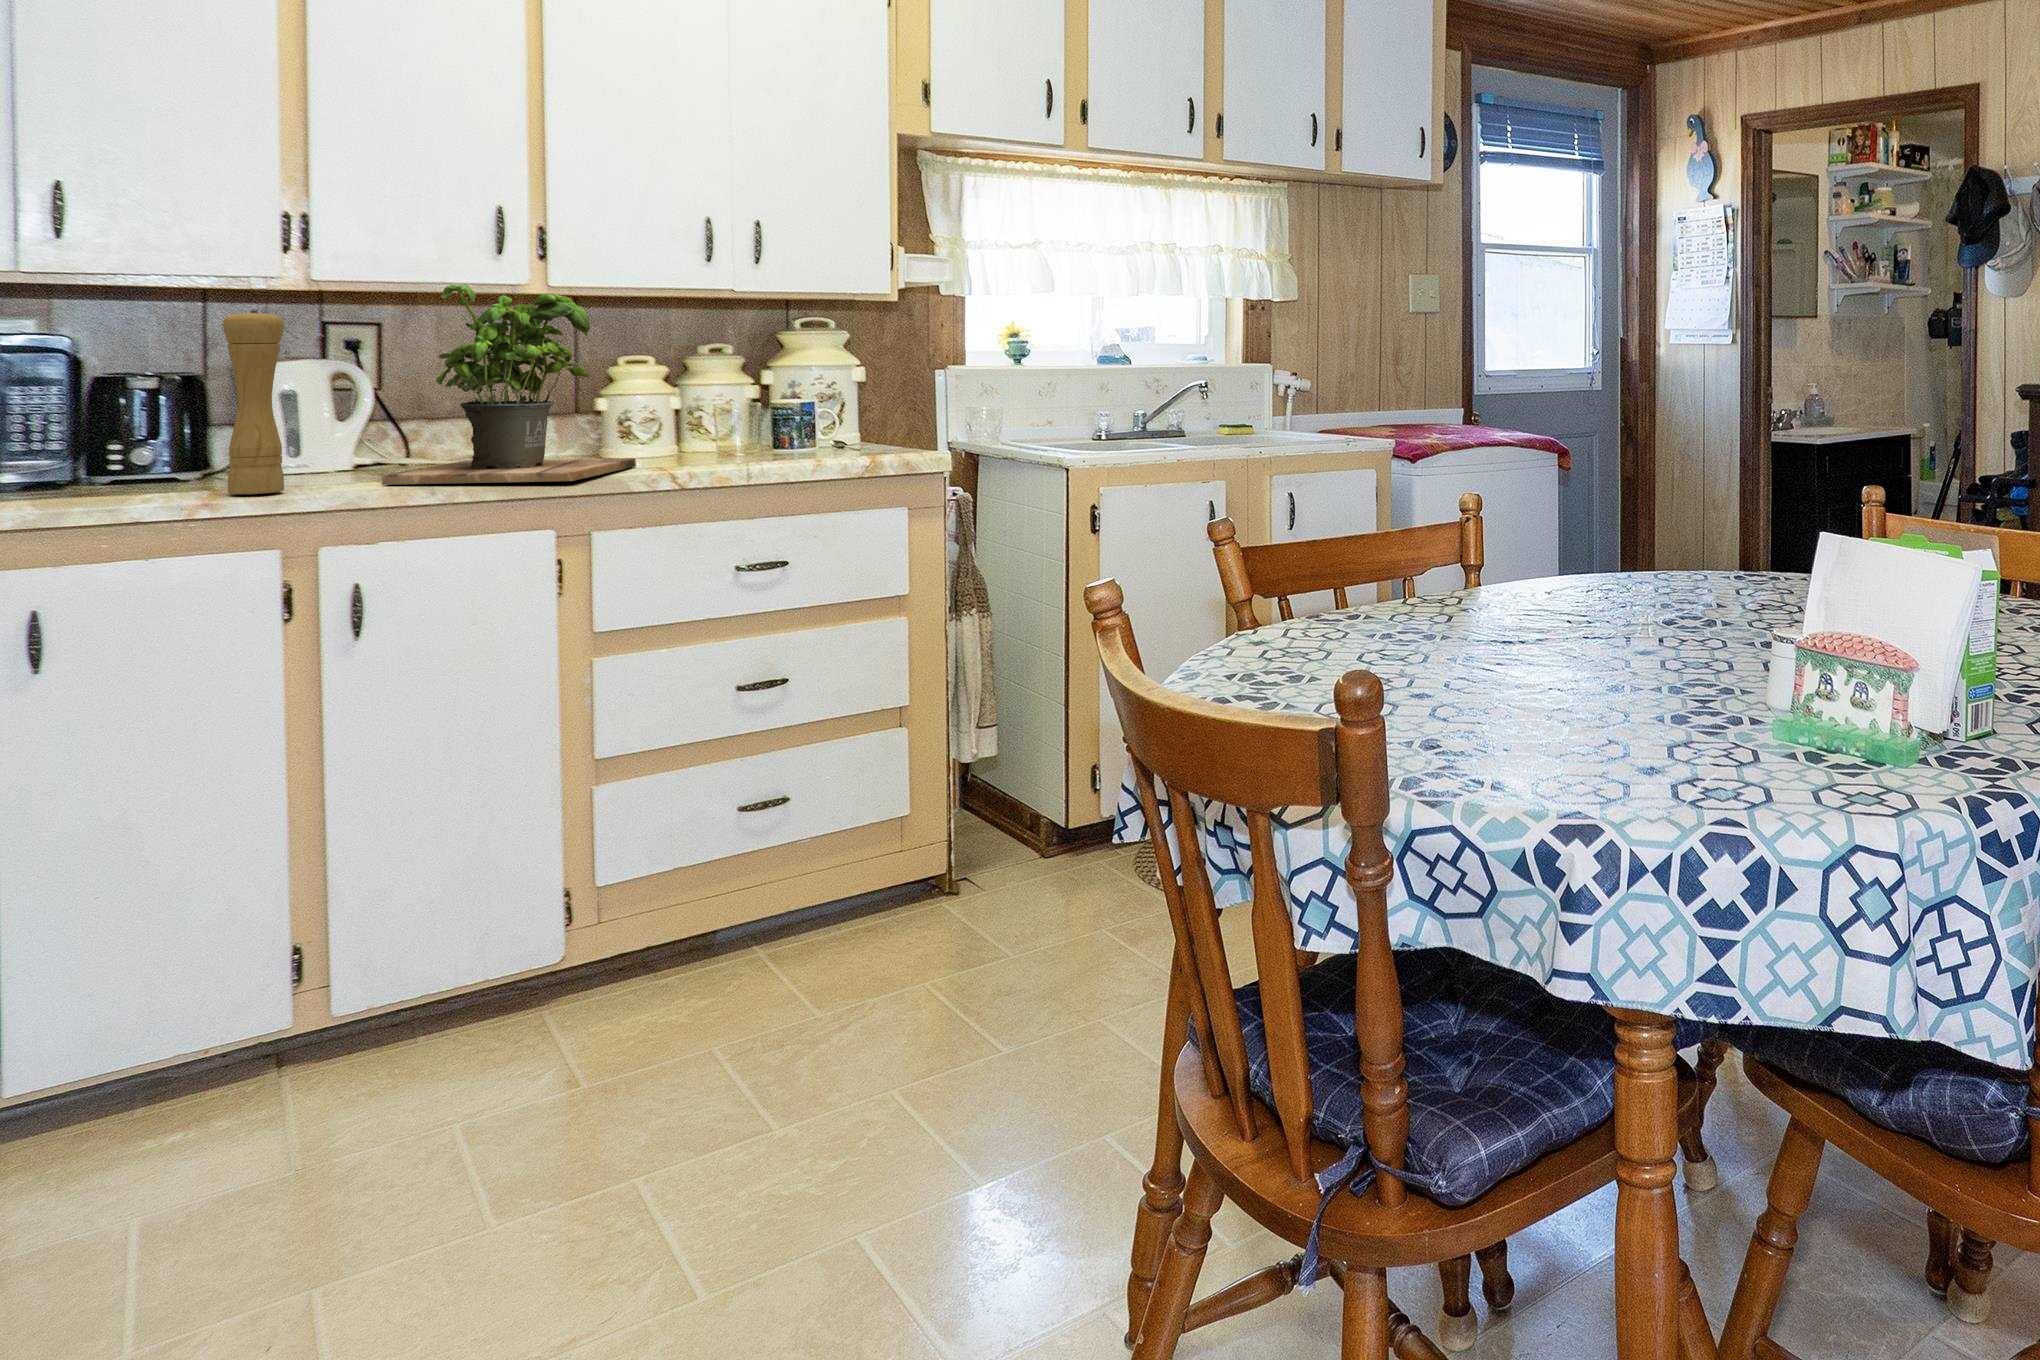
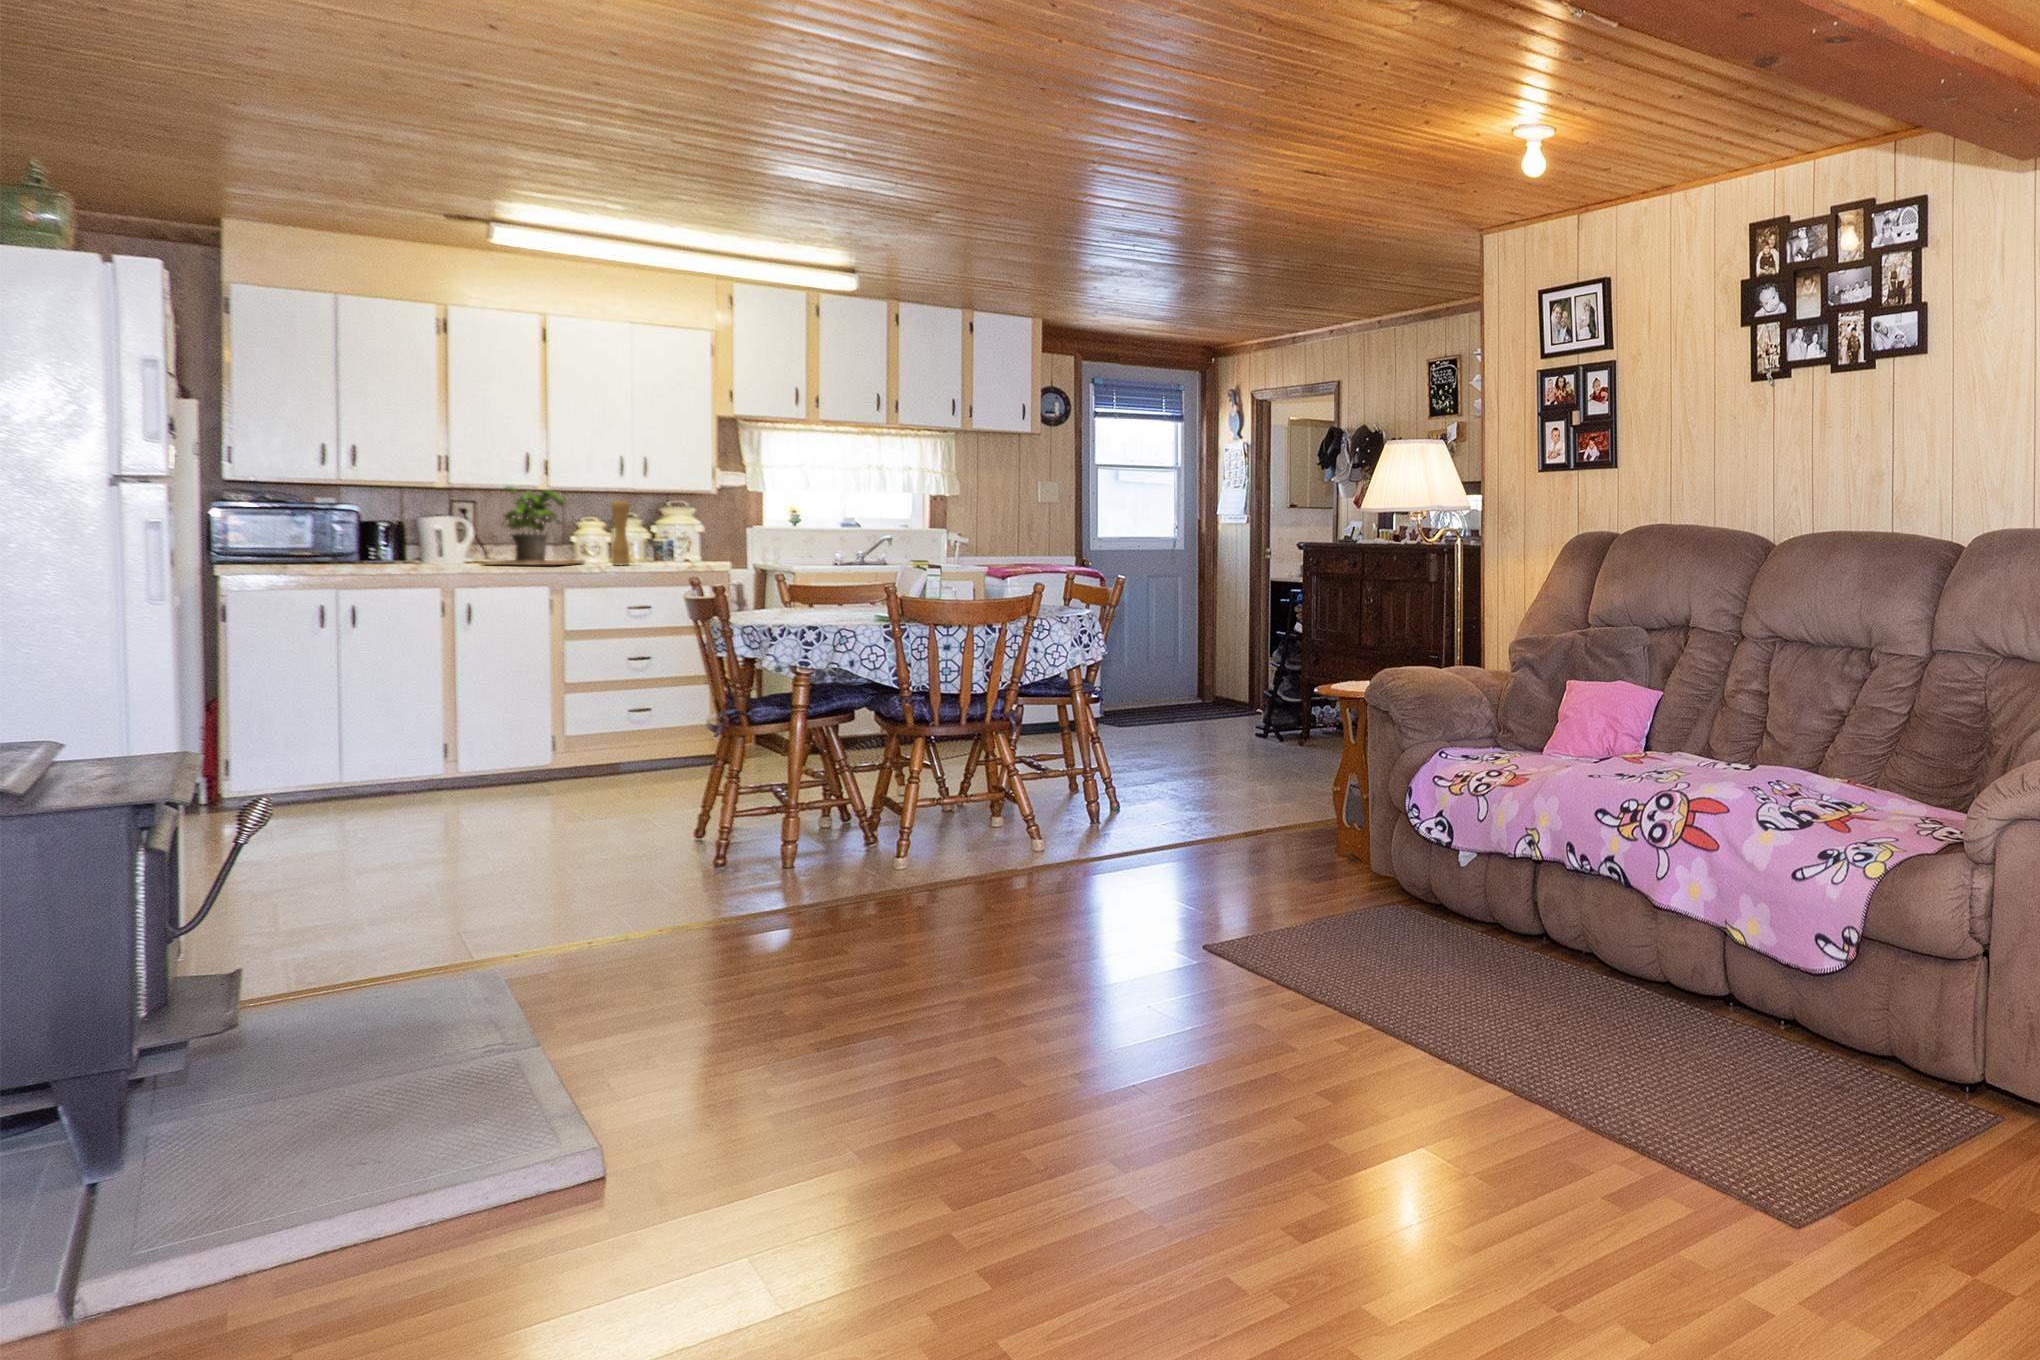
pepper mill: present [223,310,284,494] -> present [611,500,630,565]

